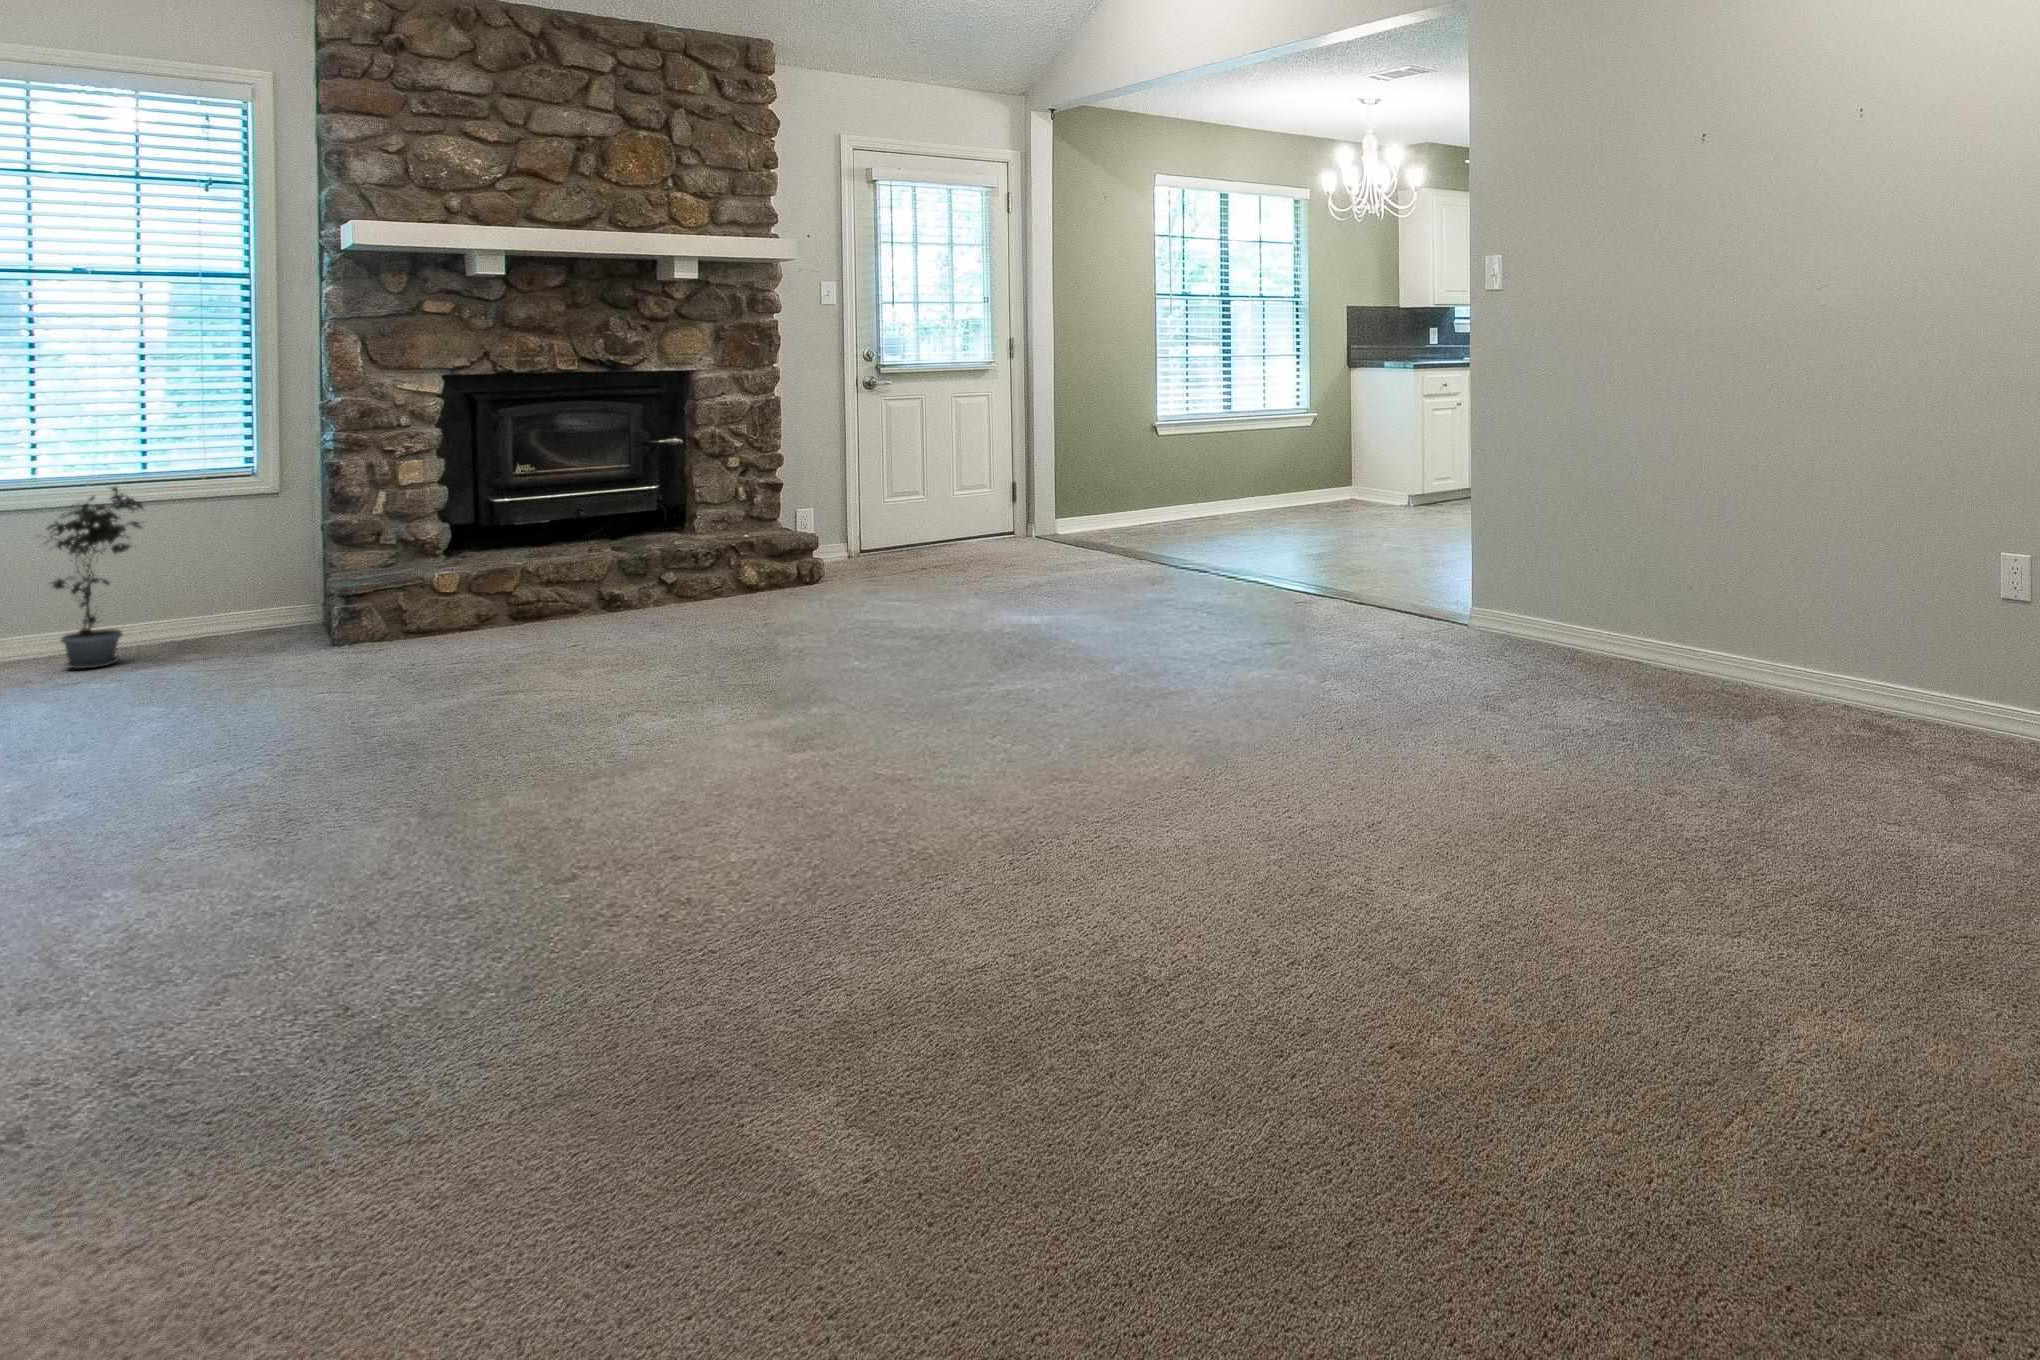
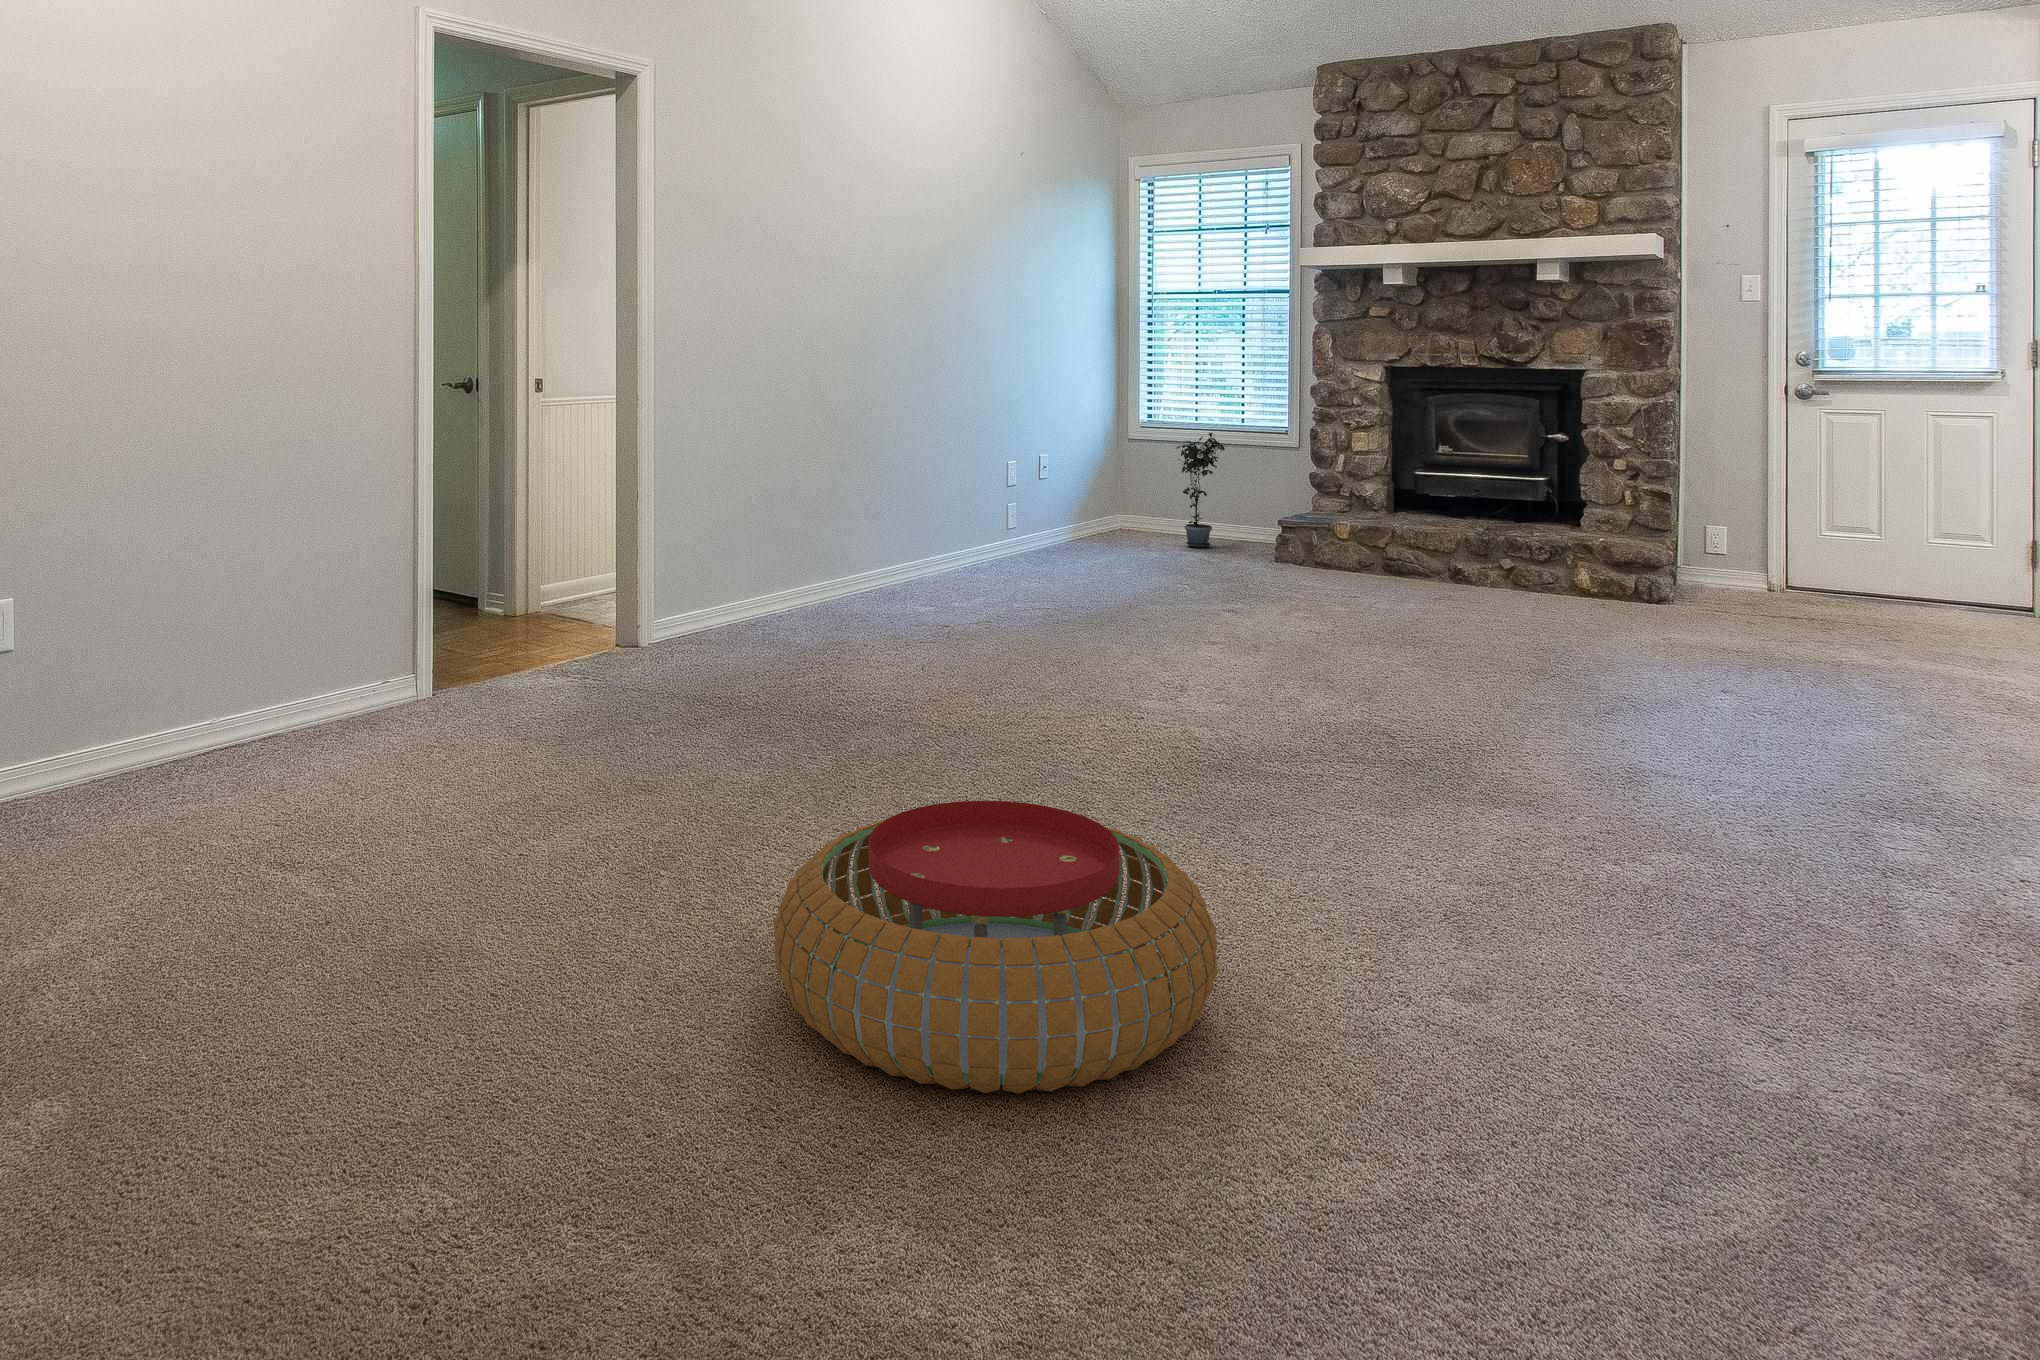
pouf: none [1395,772,1800,1047] -> present [774,801,1217,1094]

